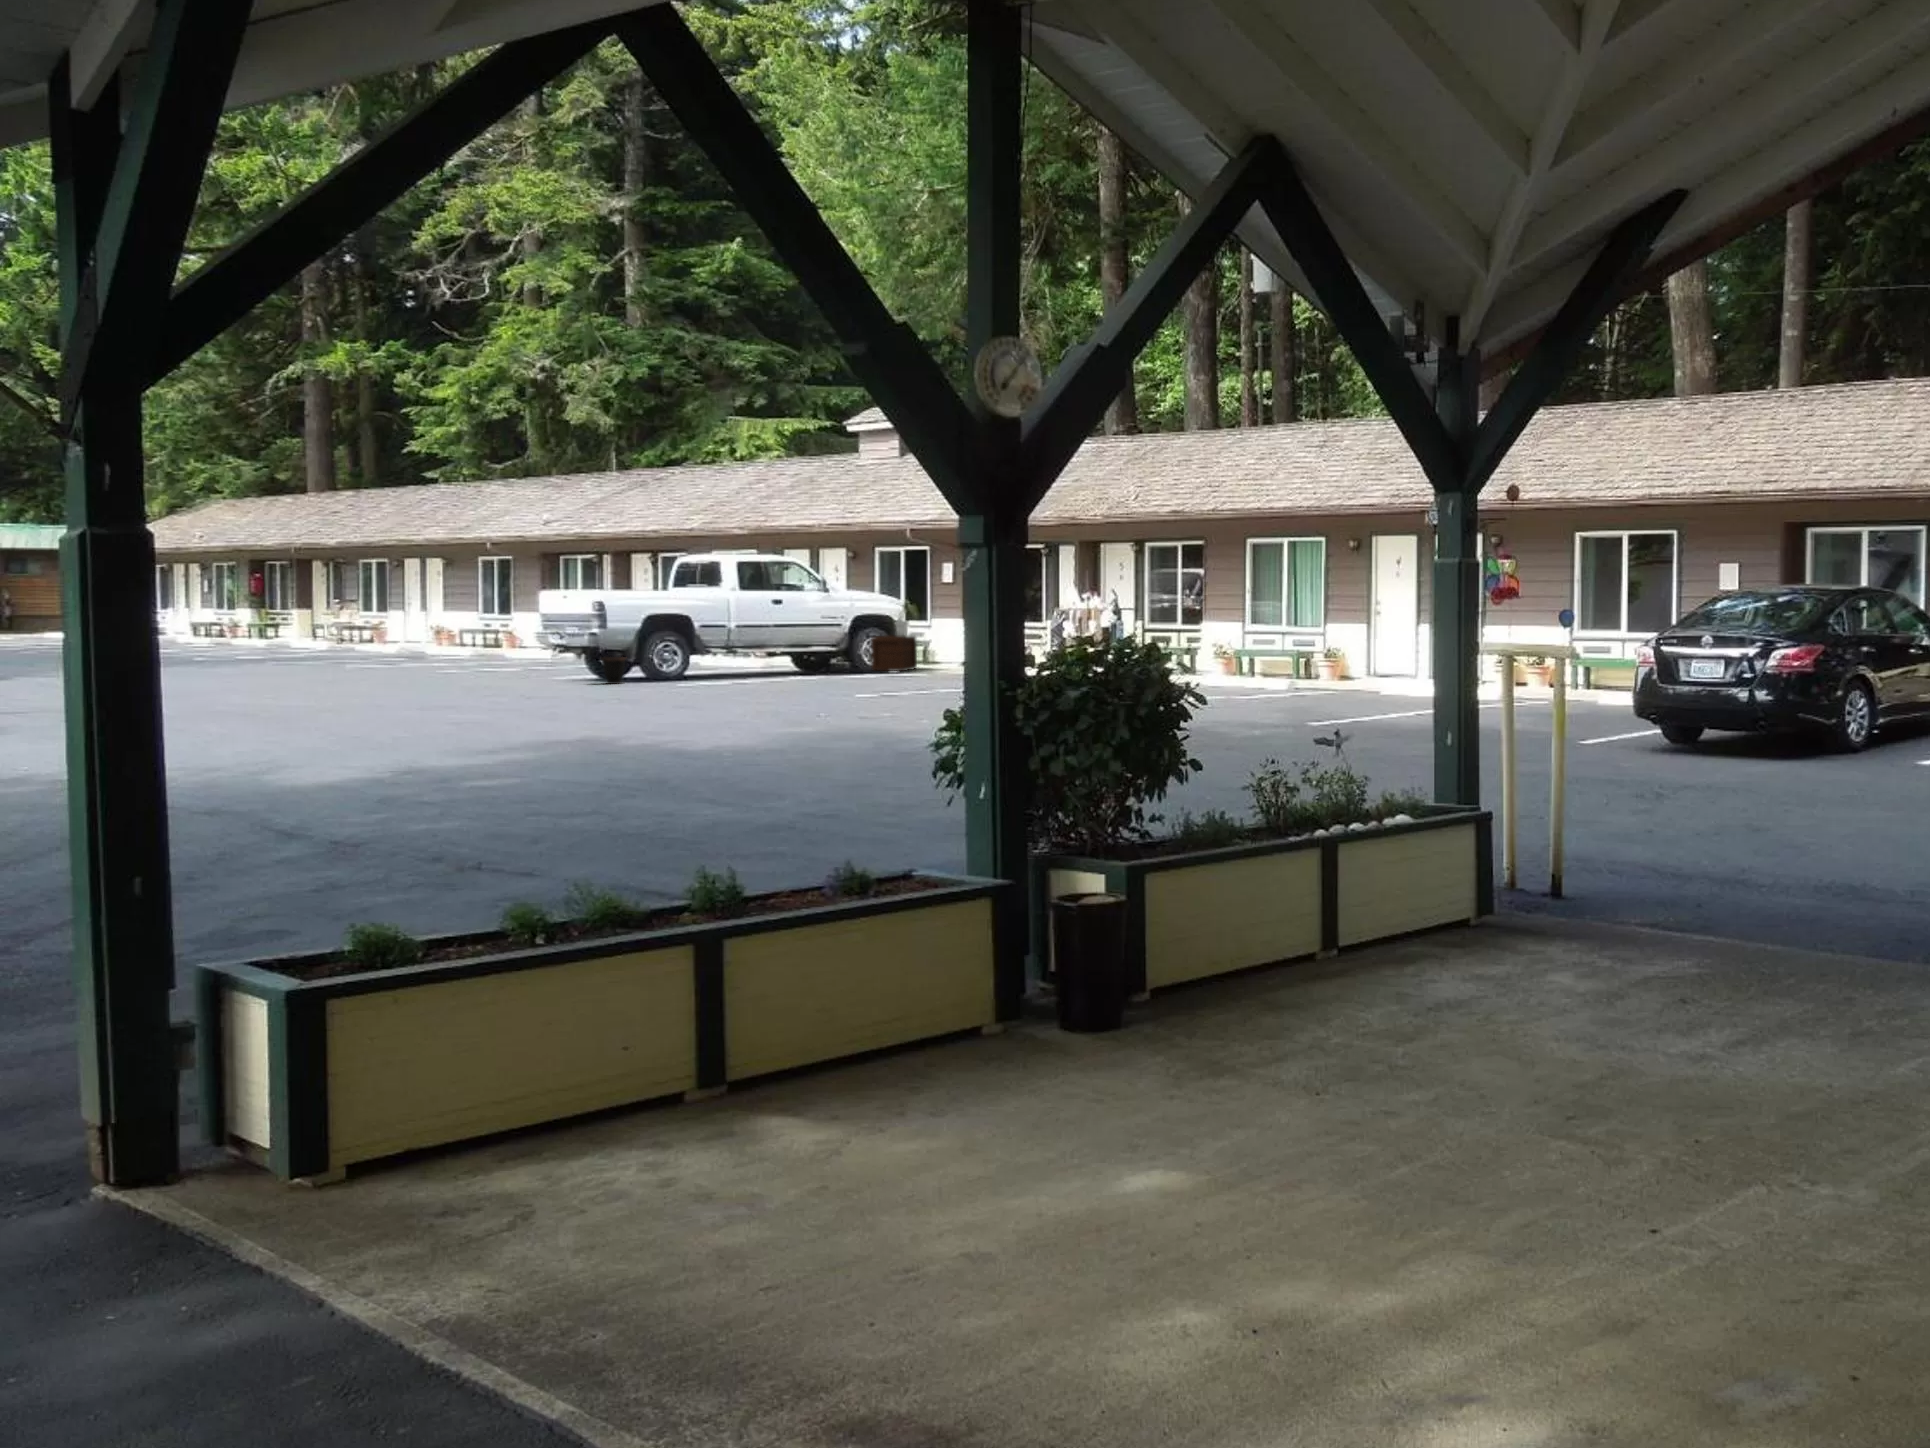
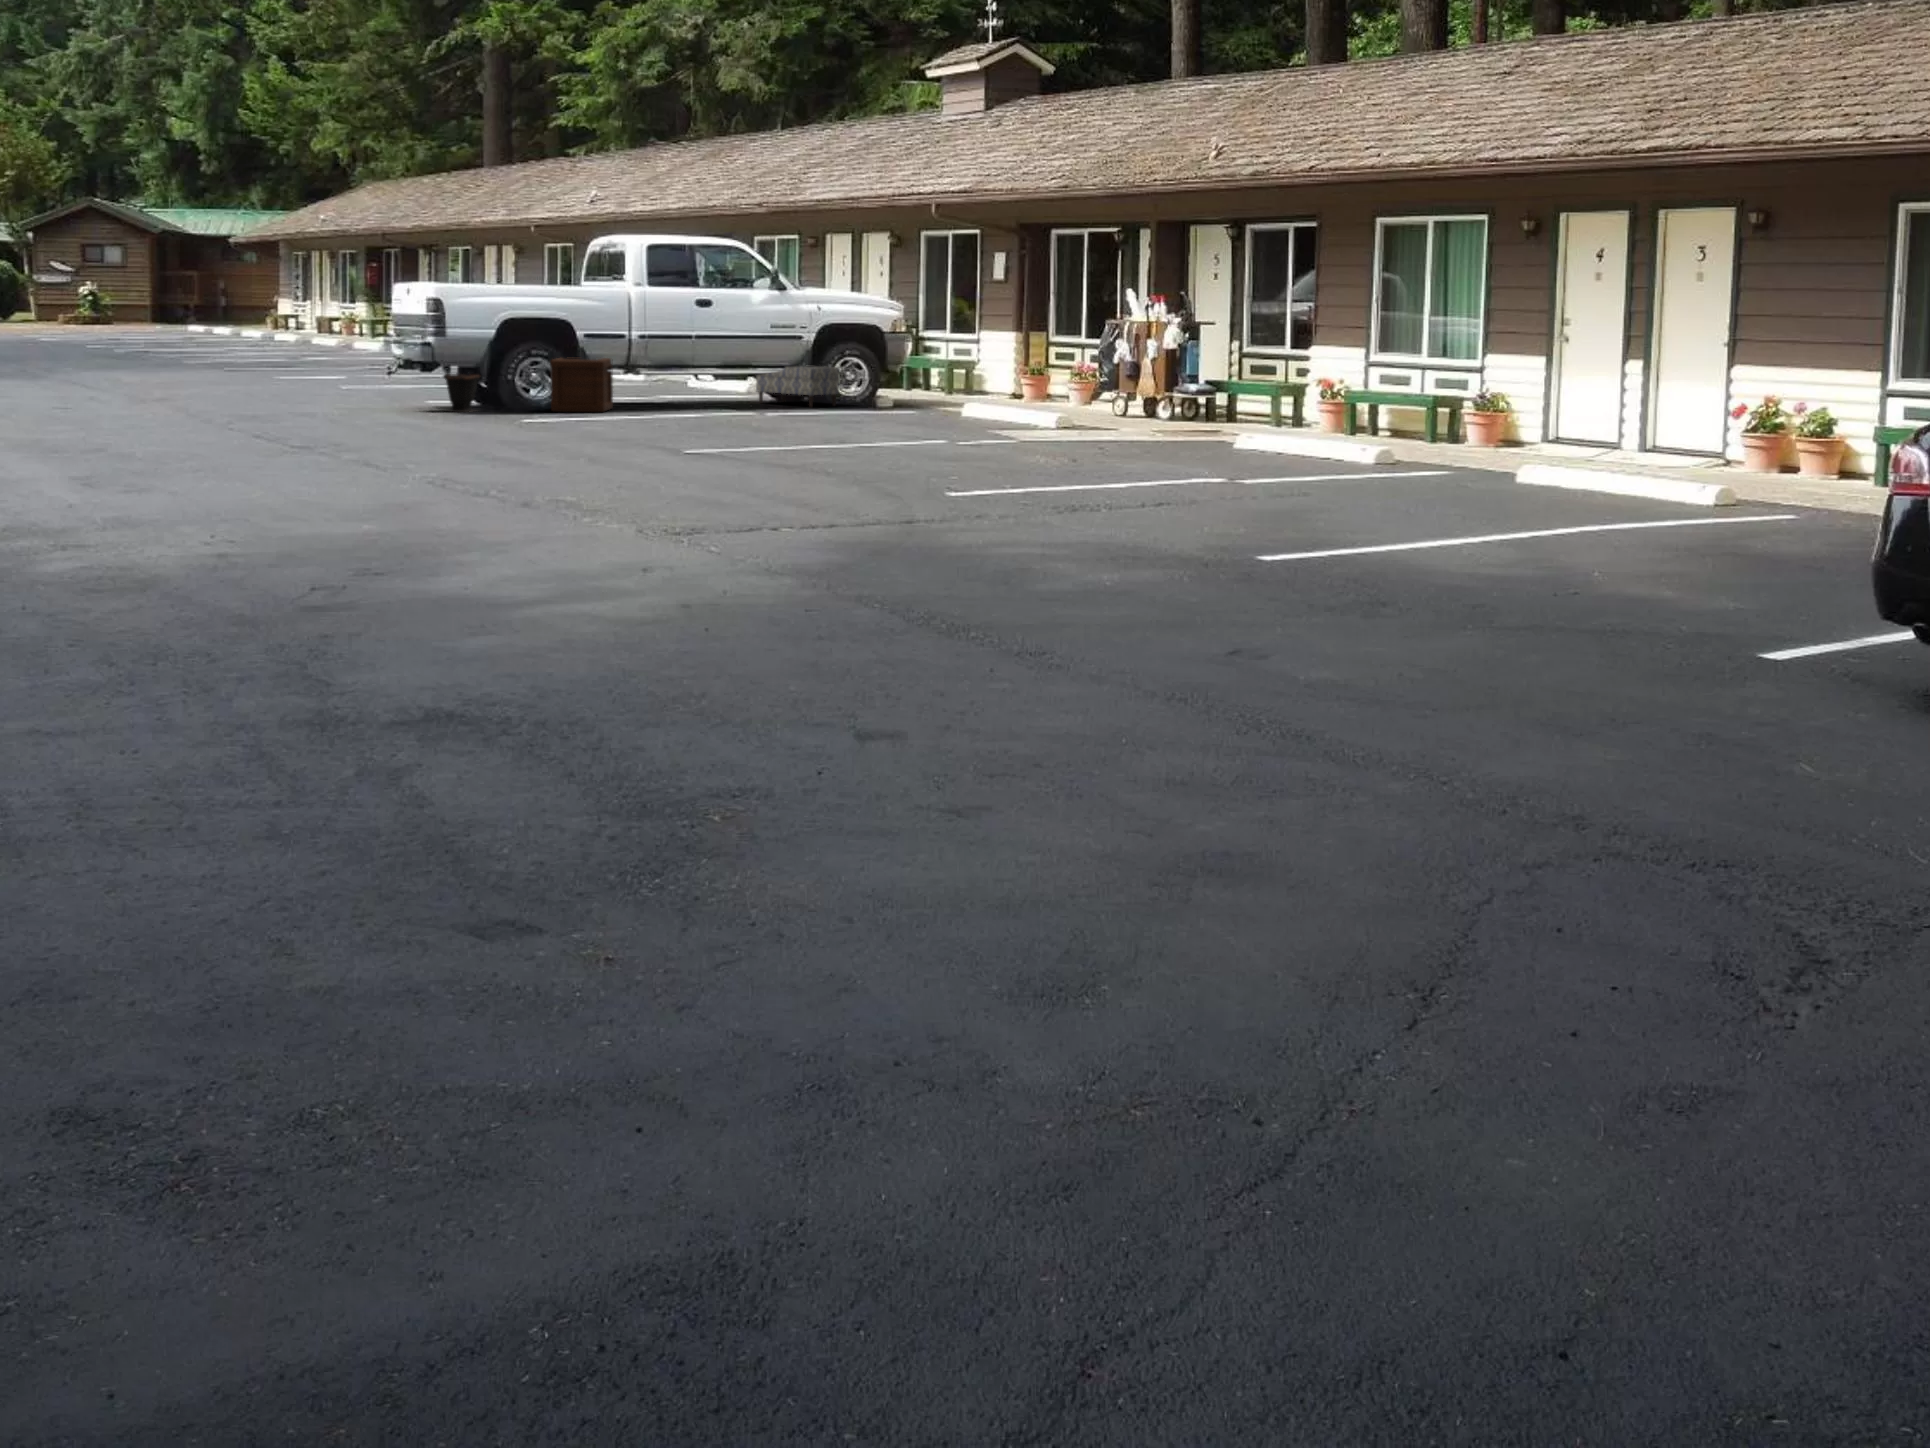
wooden crate: present [871,635,917,671] -> present [550,358,613,412]
bench: none [800,643,863,673] -> present [756,367,839,407]

